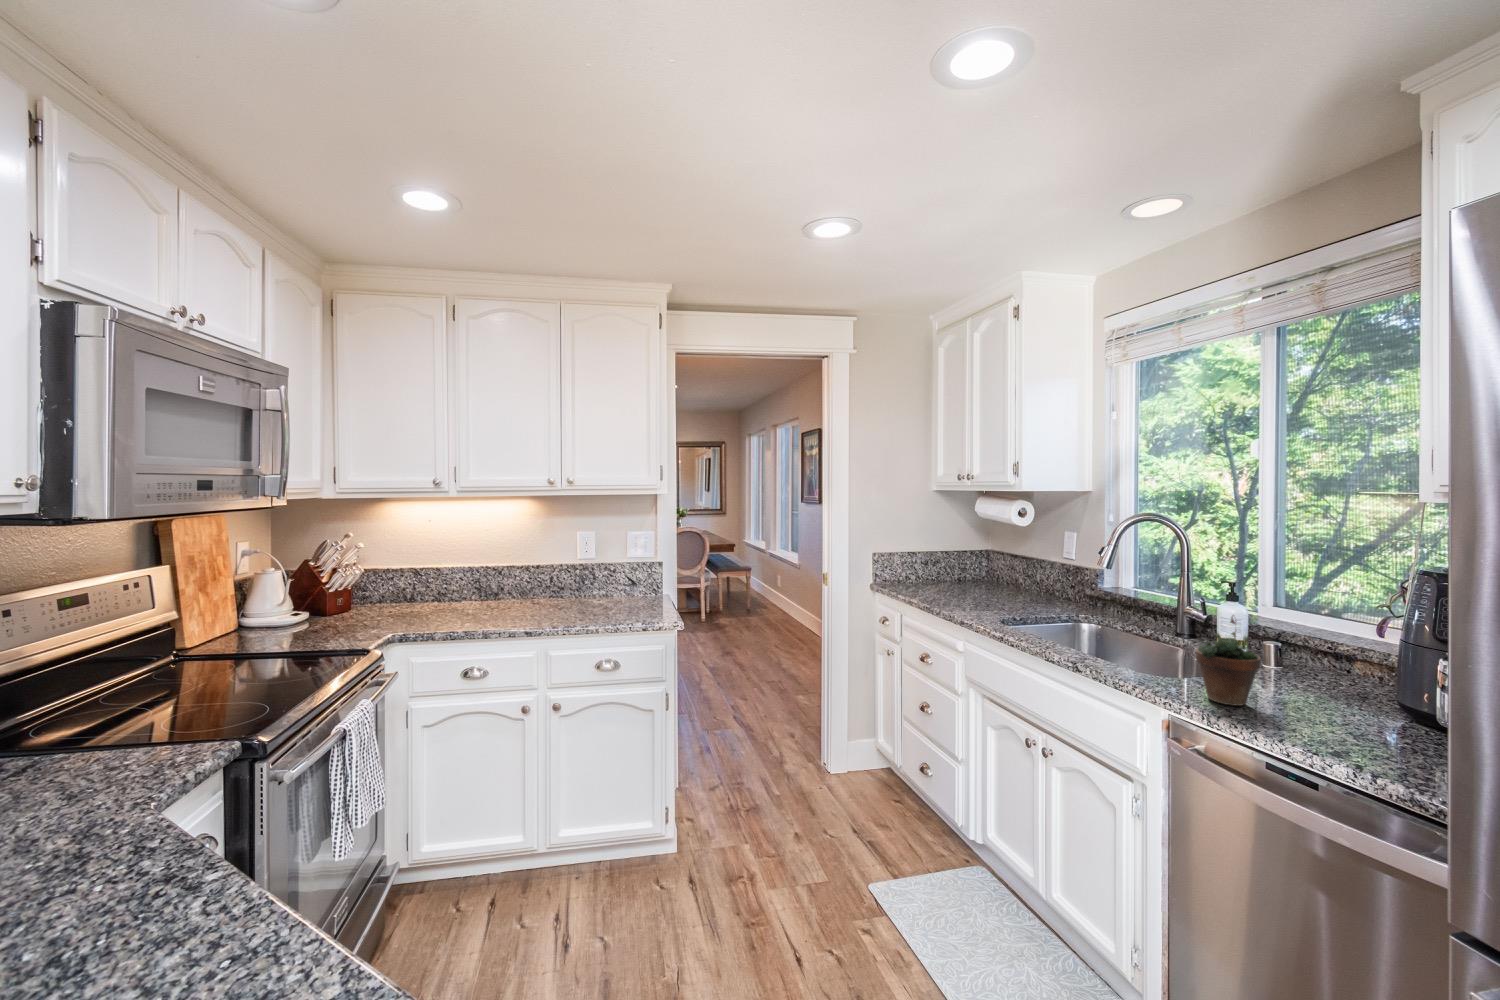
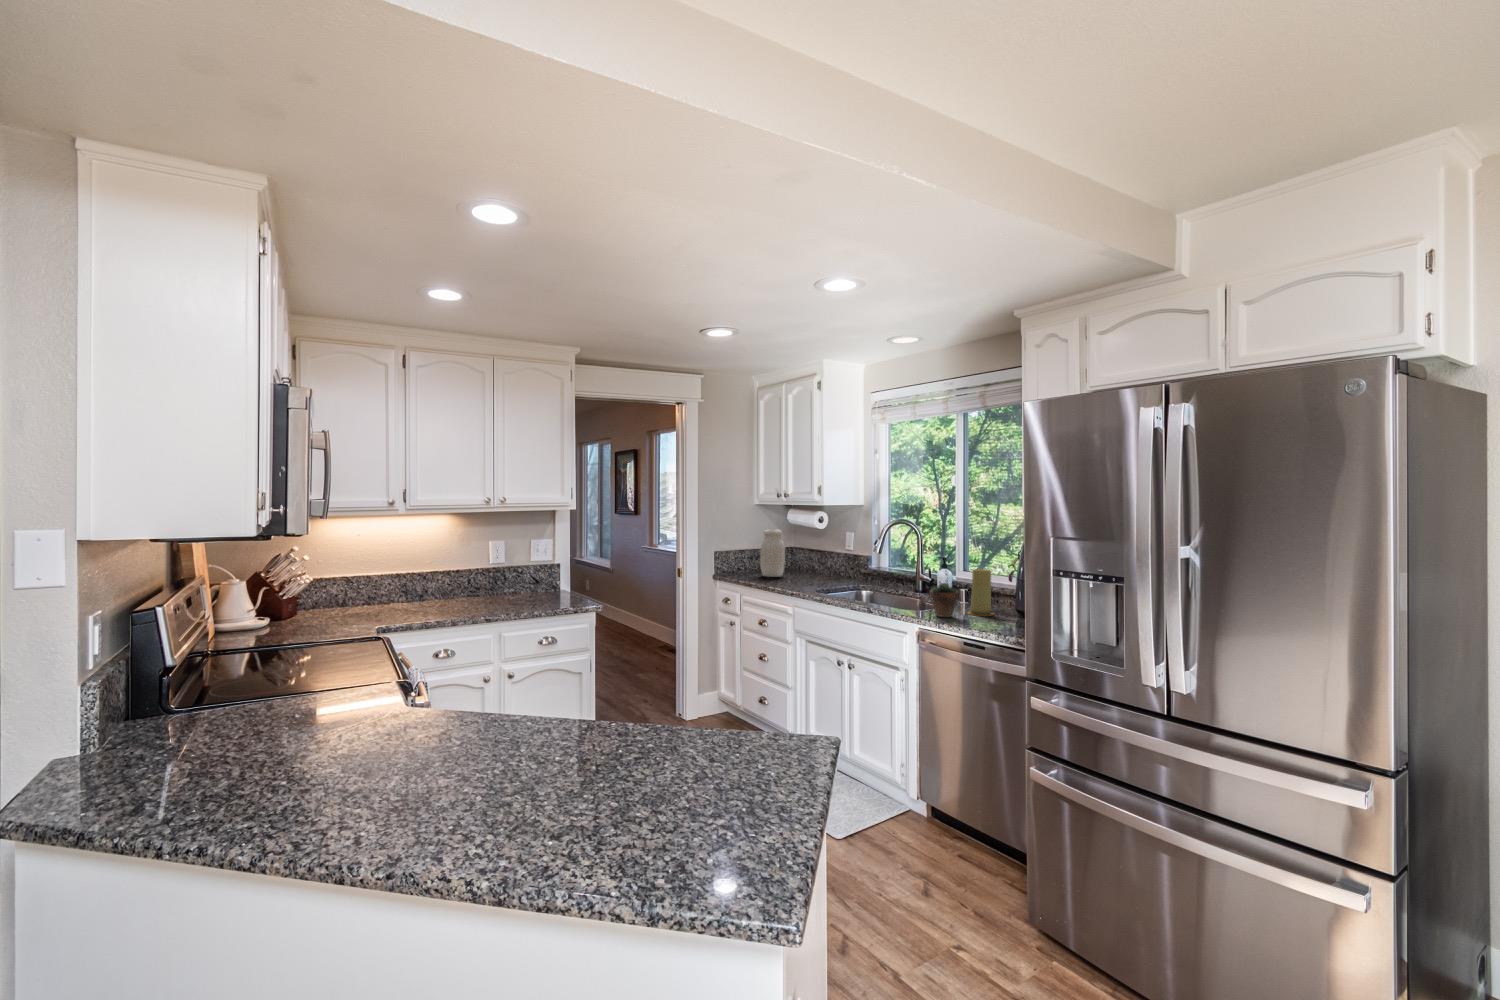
jar: none [932,526,968,592] -> present [760,529,785,577]
candle: none [1281,612,1347,709] -> present [968,569,993,616]

